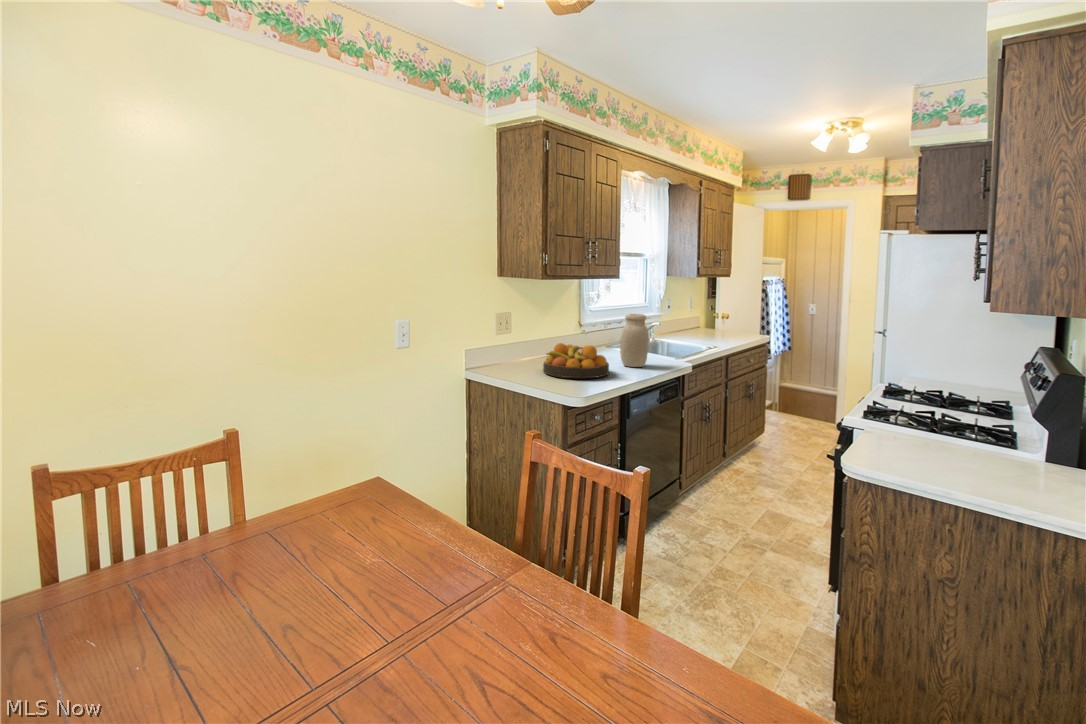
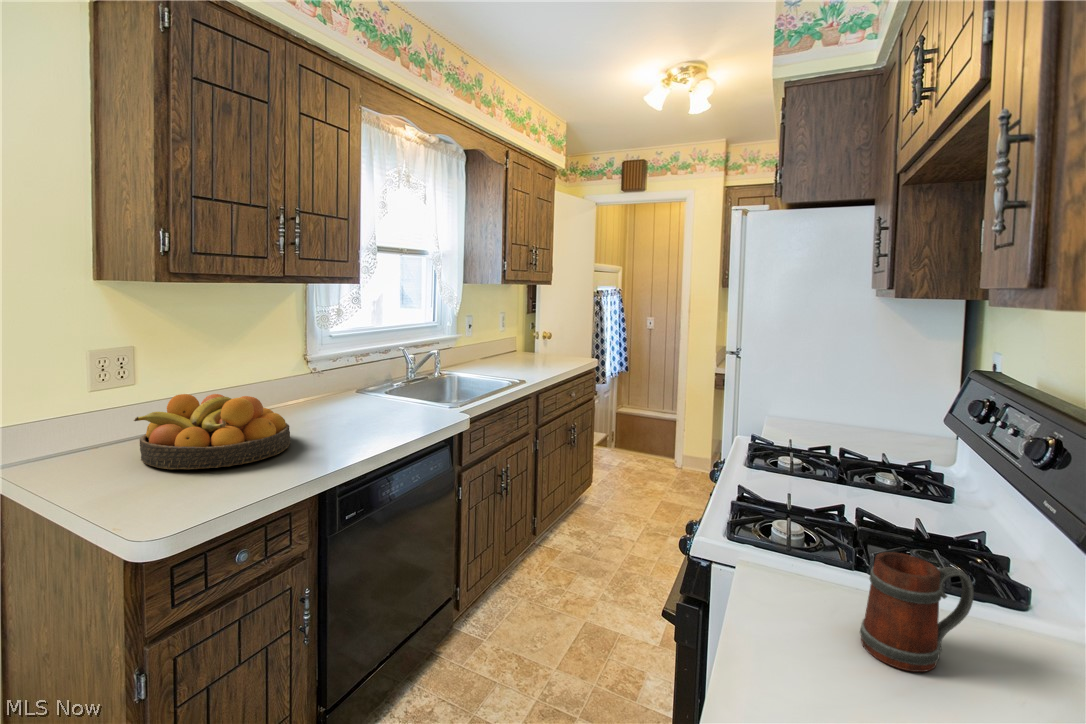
jar: present [620,314,649,367] -> none [333,333,384,428]
mug: none [911,407,962,450] -> present [860,552,974,672]

